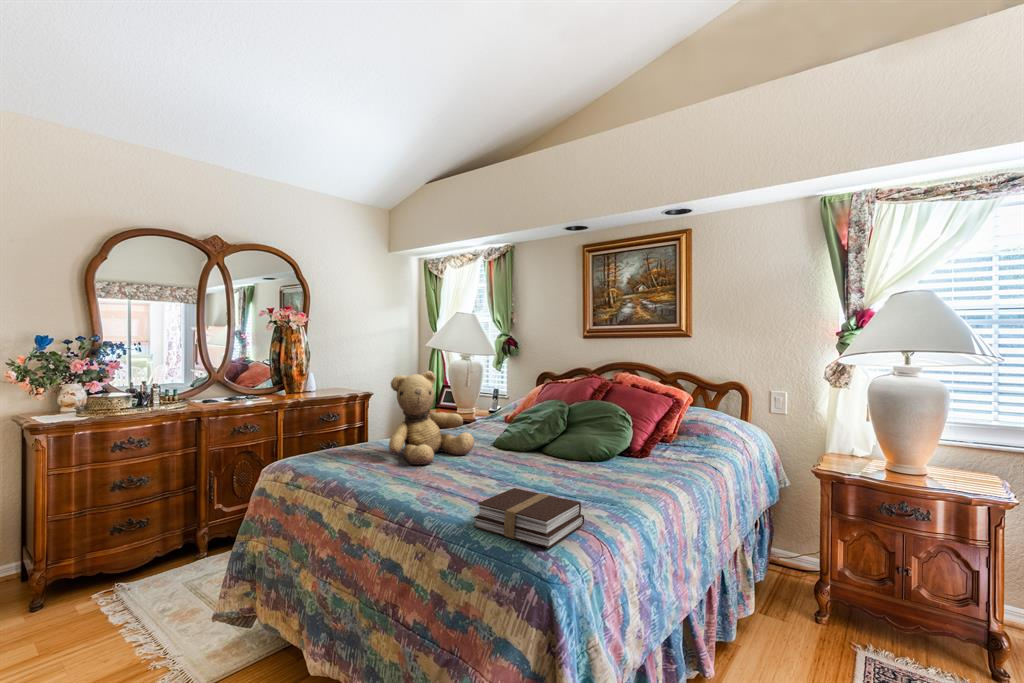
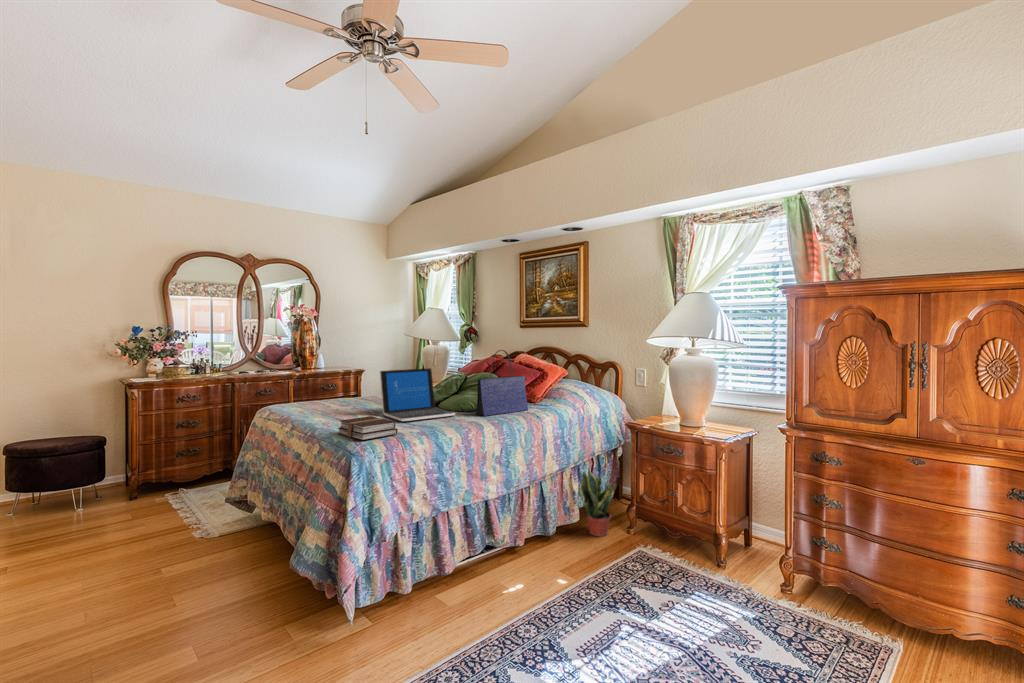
tote bag: none [628,369,687,471] -> present [476,350,528,416]
teddy bear: present [389,371,474,465] -> none [331,351,389,410]
laptop: none [484,397,605,490] -> present [380,368,455,421]
potted plant: none [751,537,827,634] -> present [578,471,615,536]

